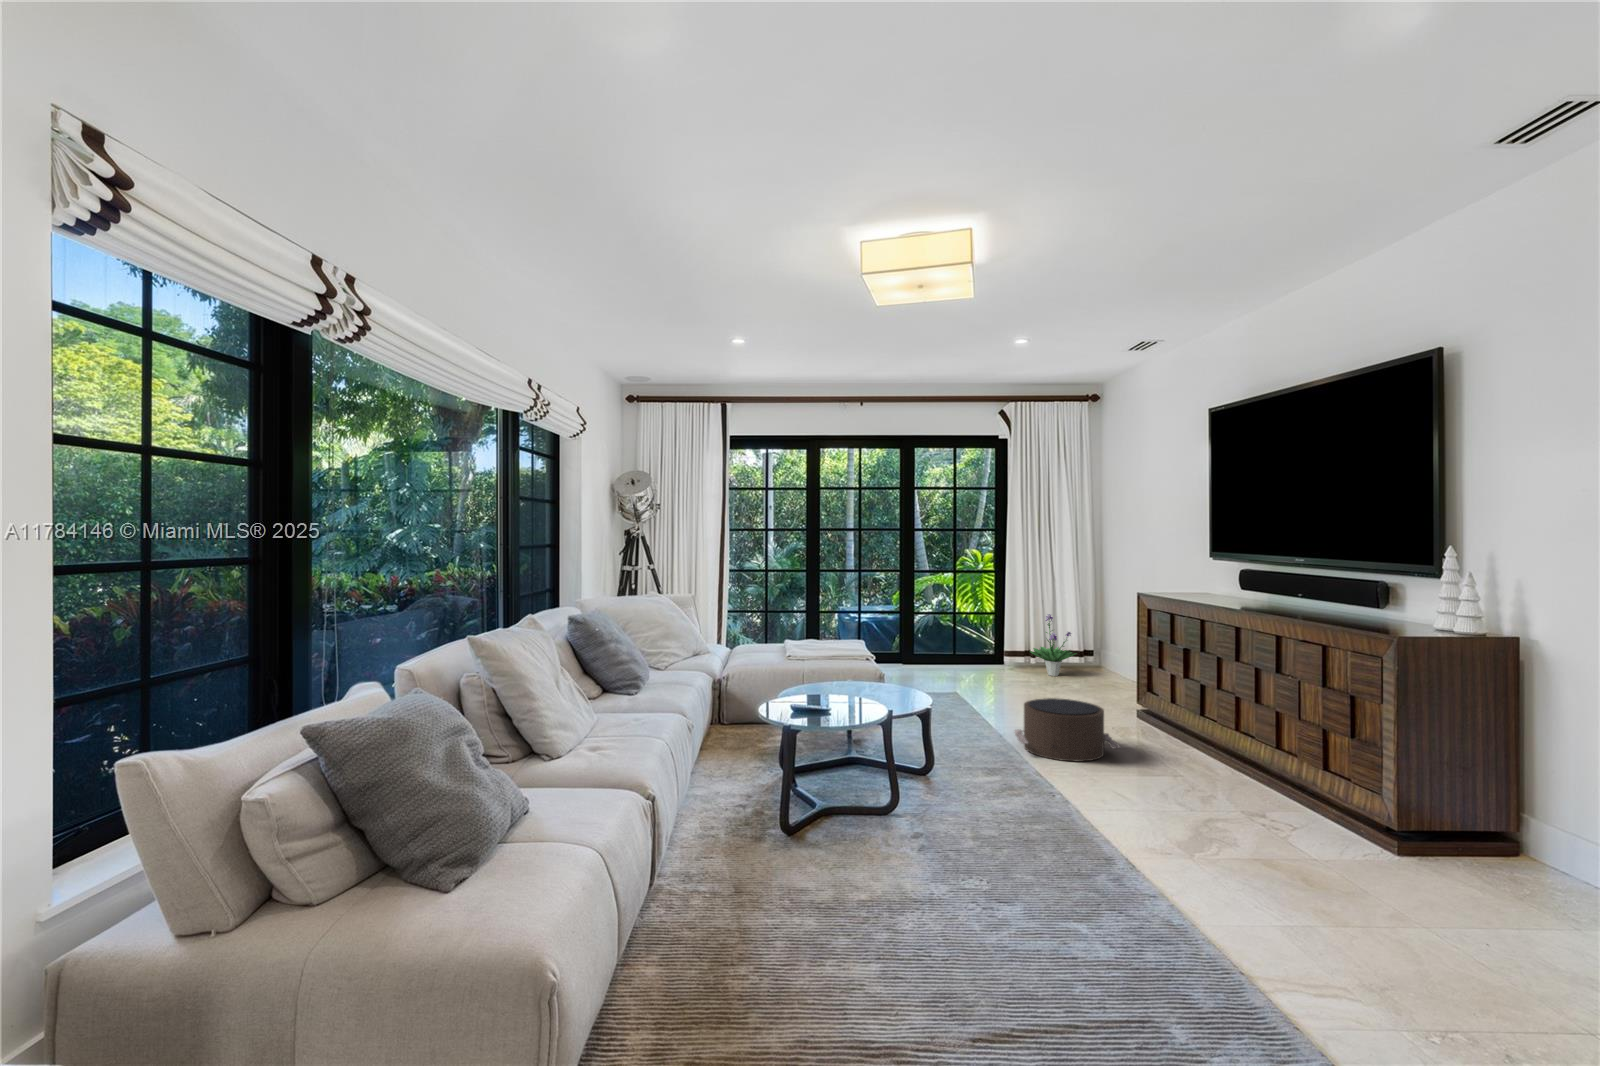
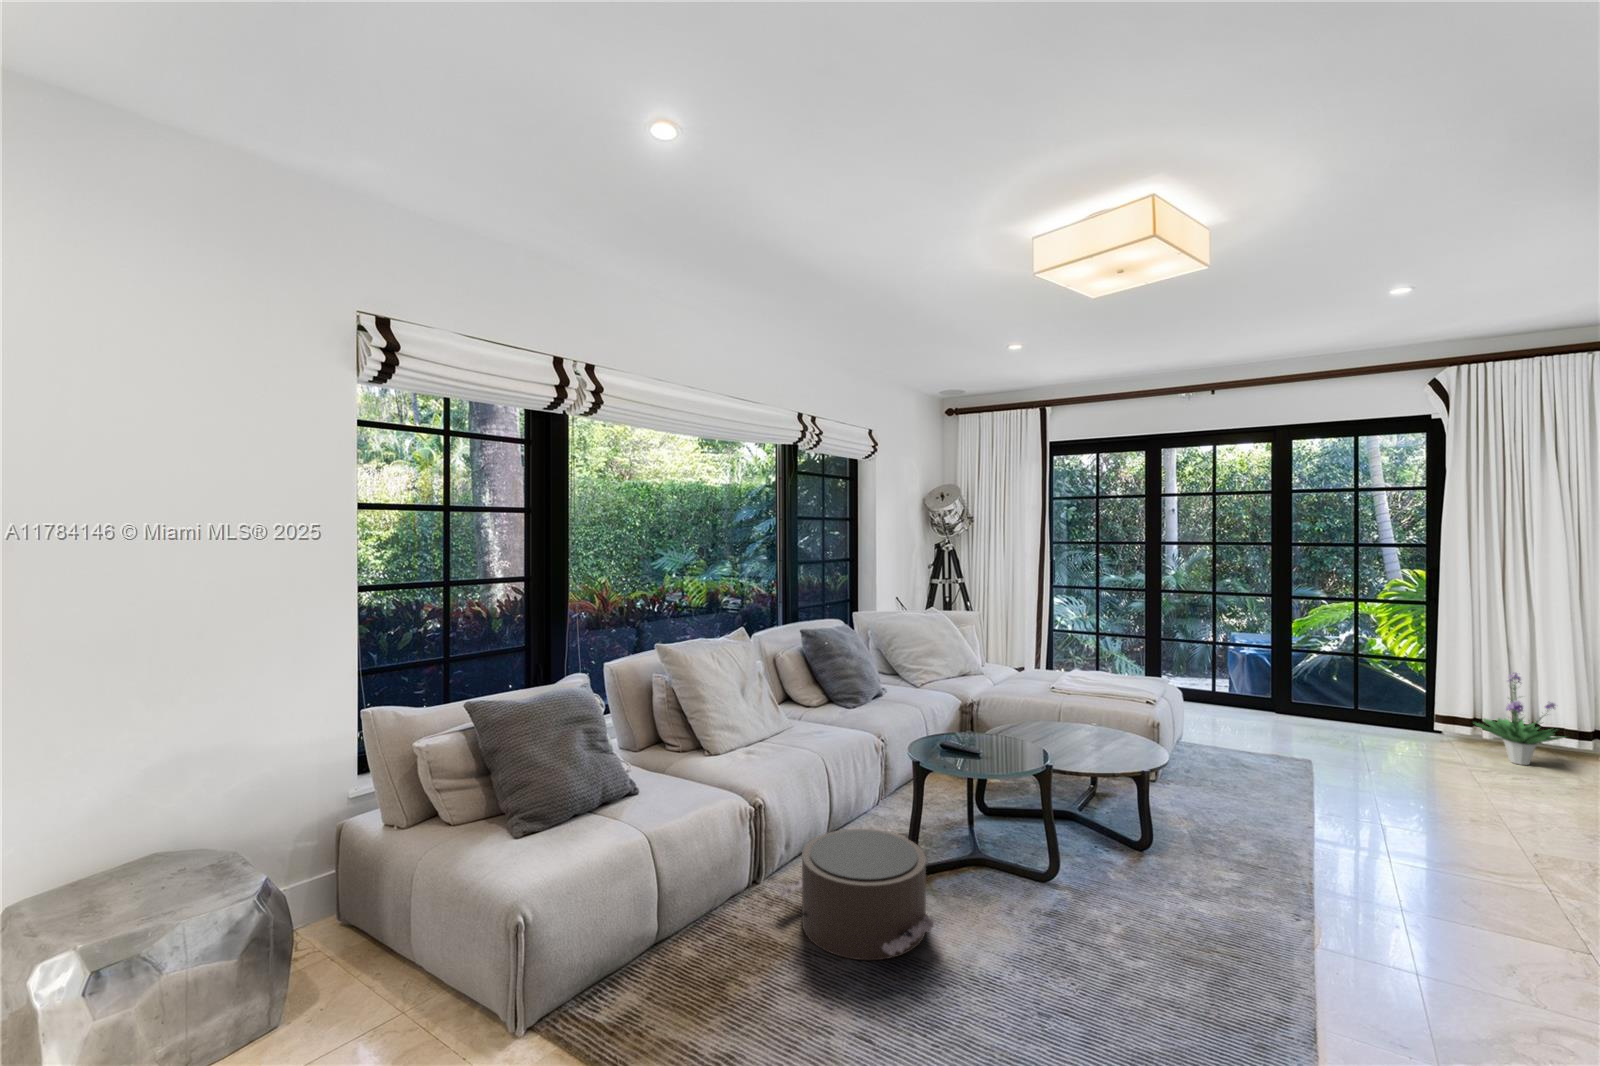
pouf: present [1015,698,1120,761] -> present [778,829,938,960]

